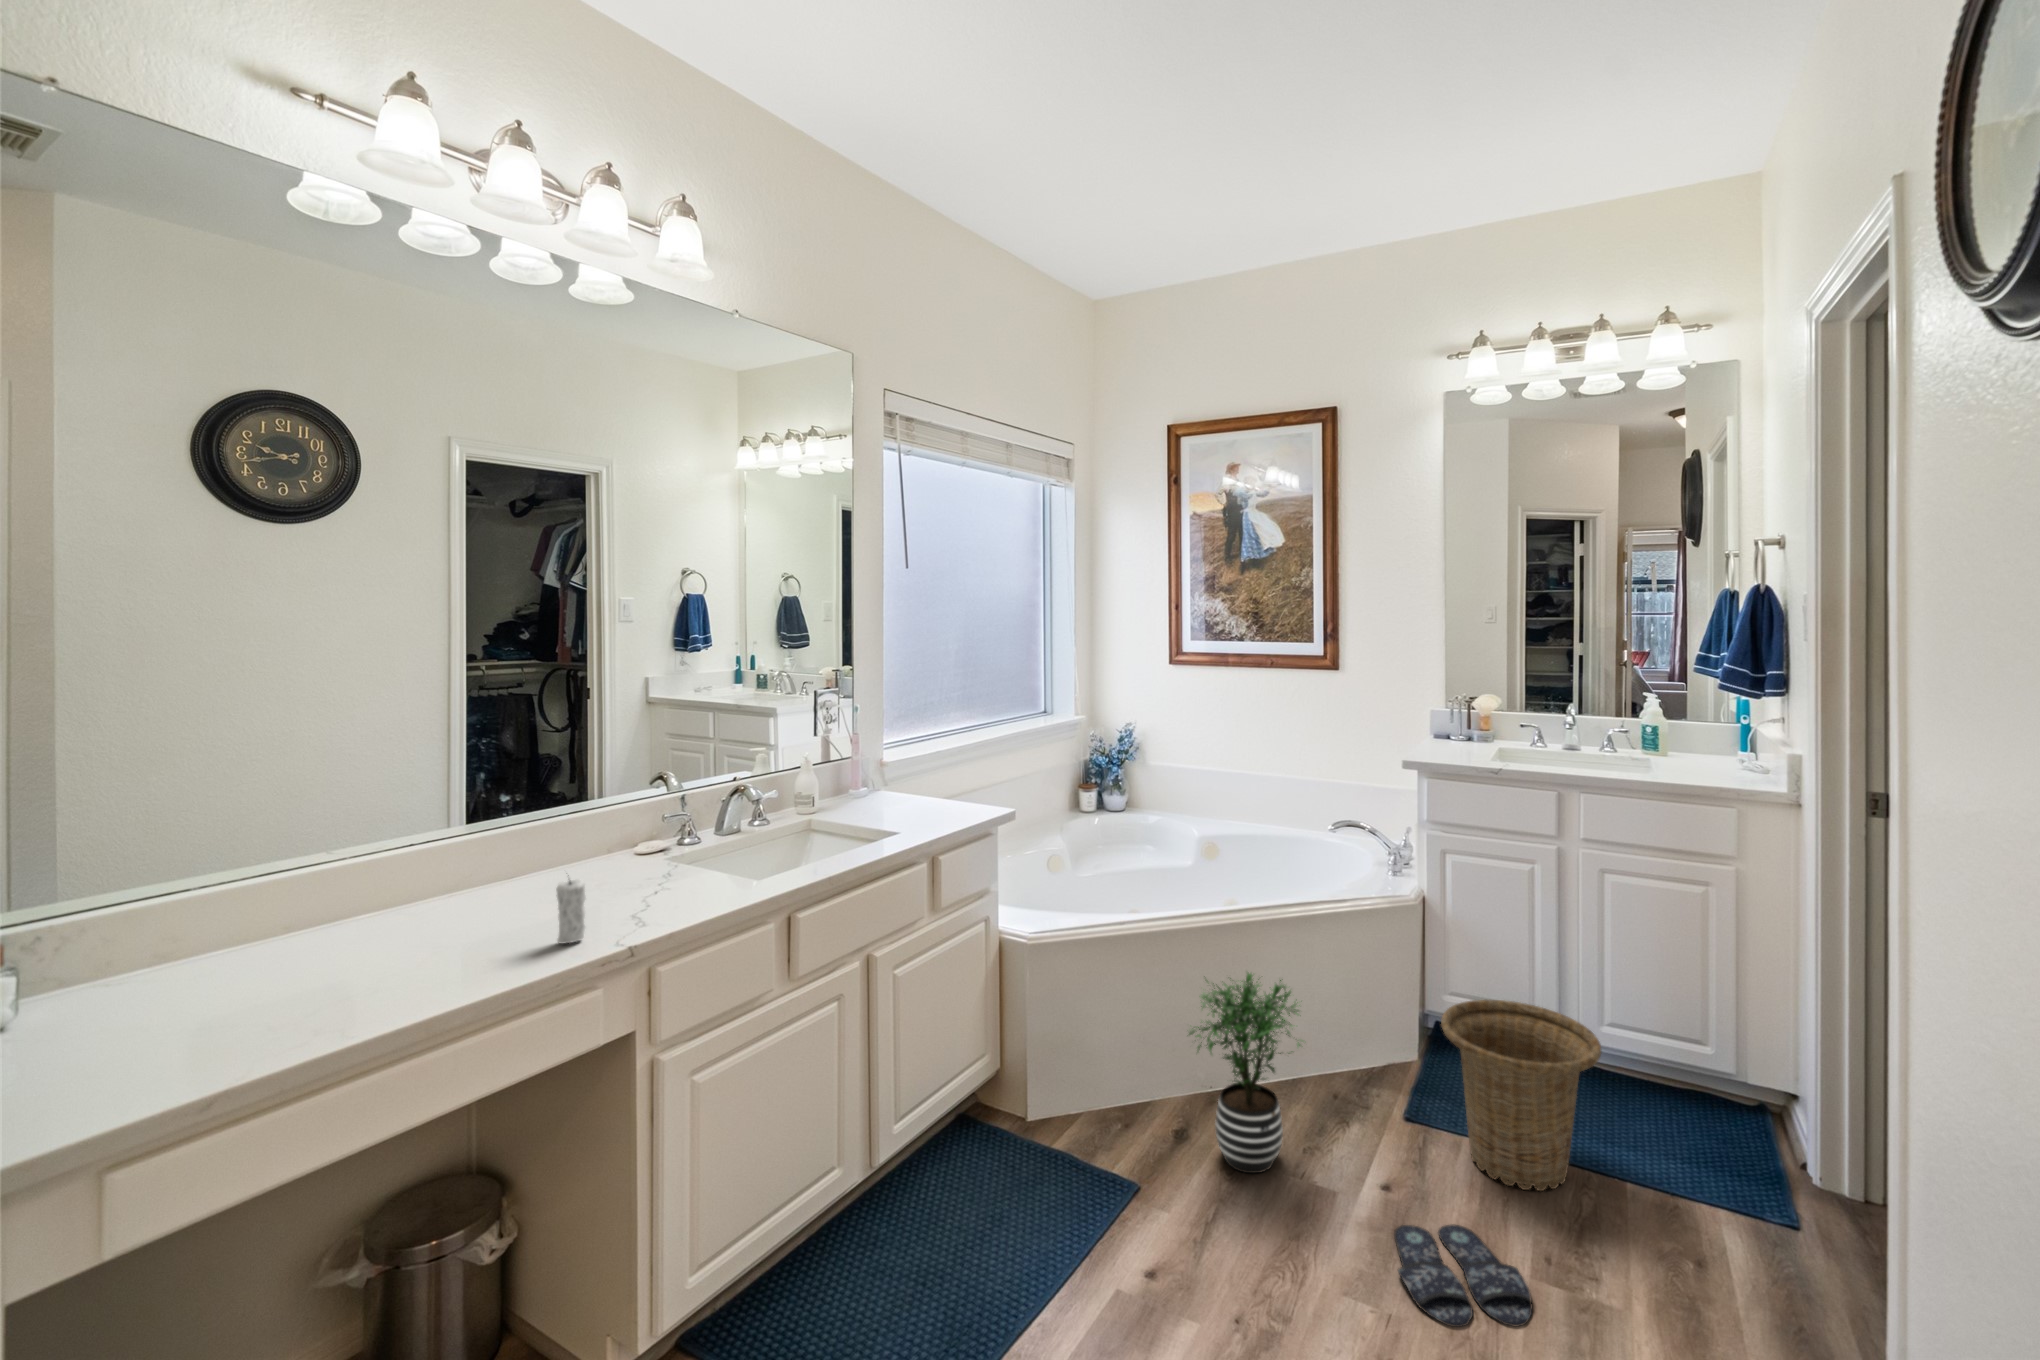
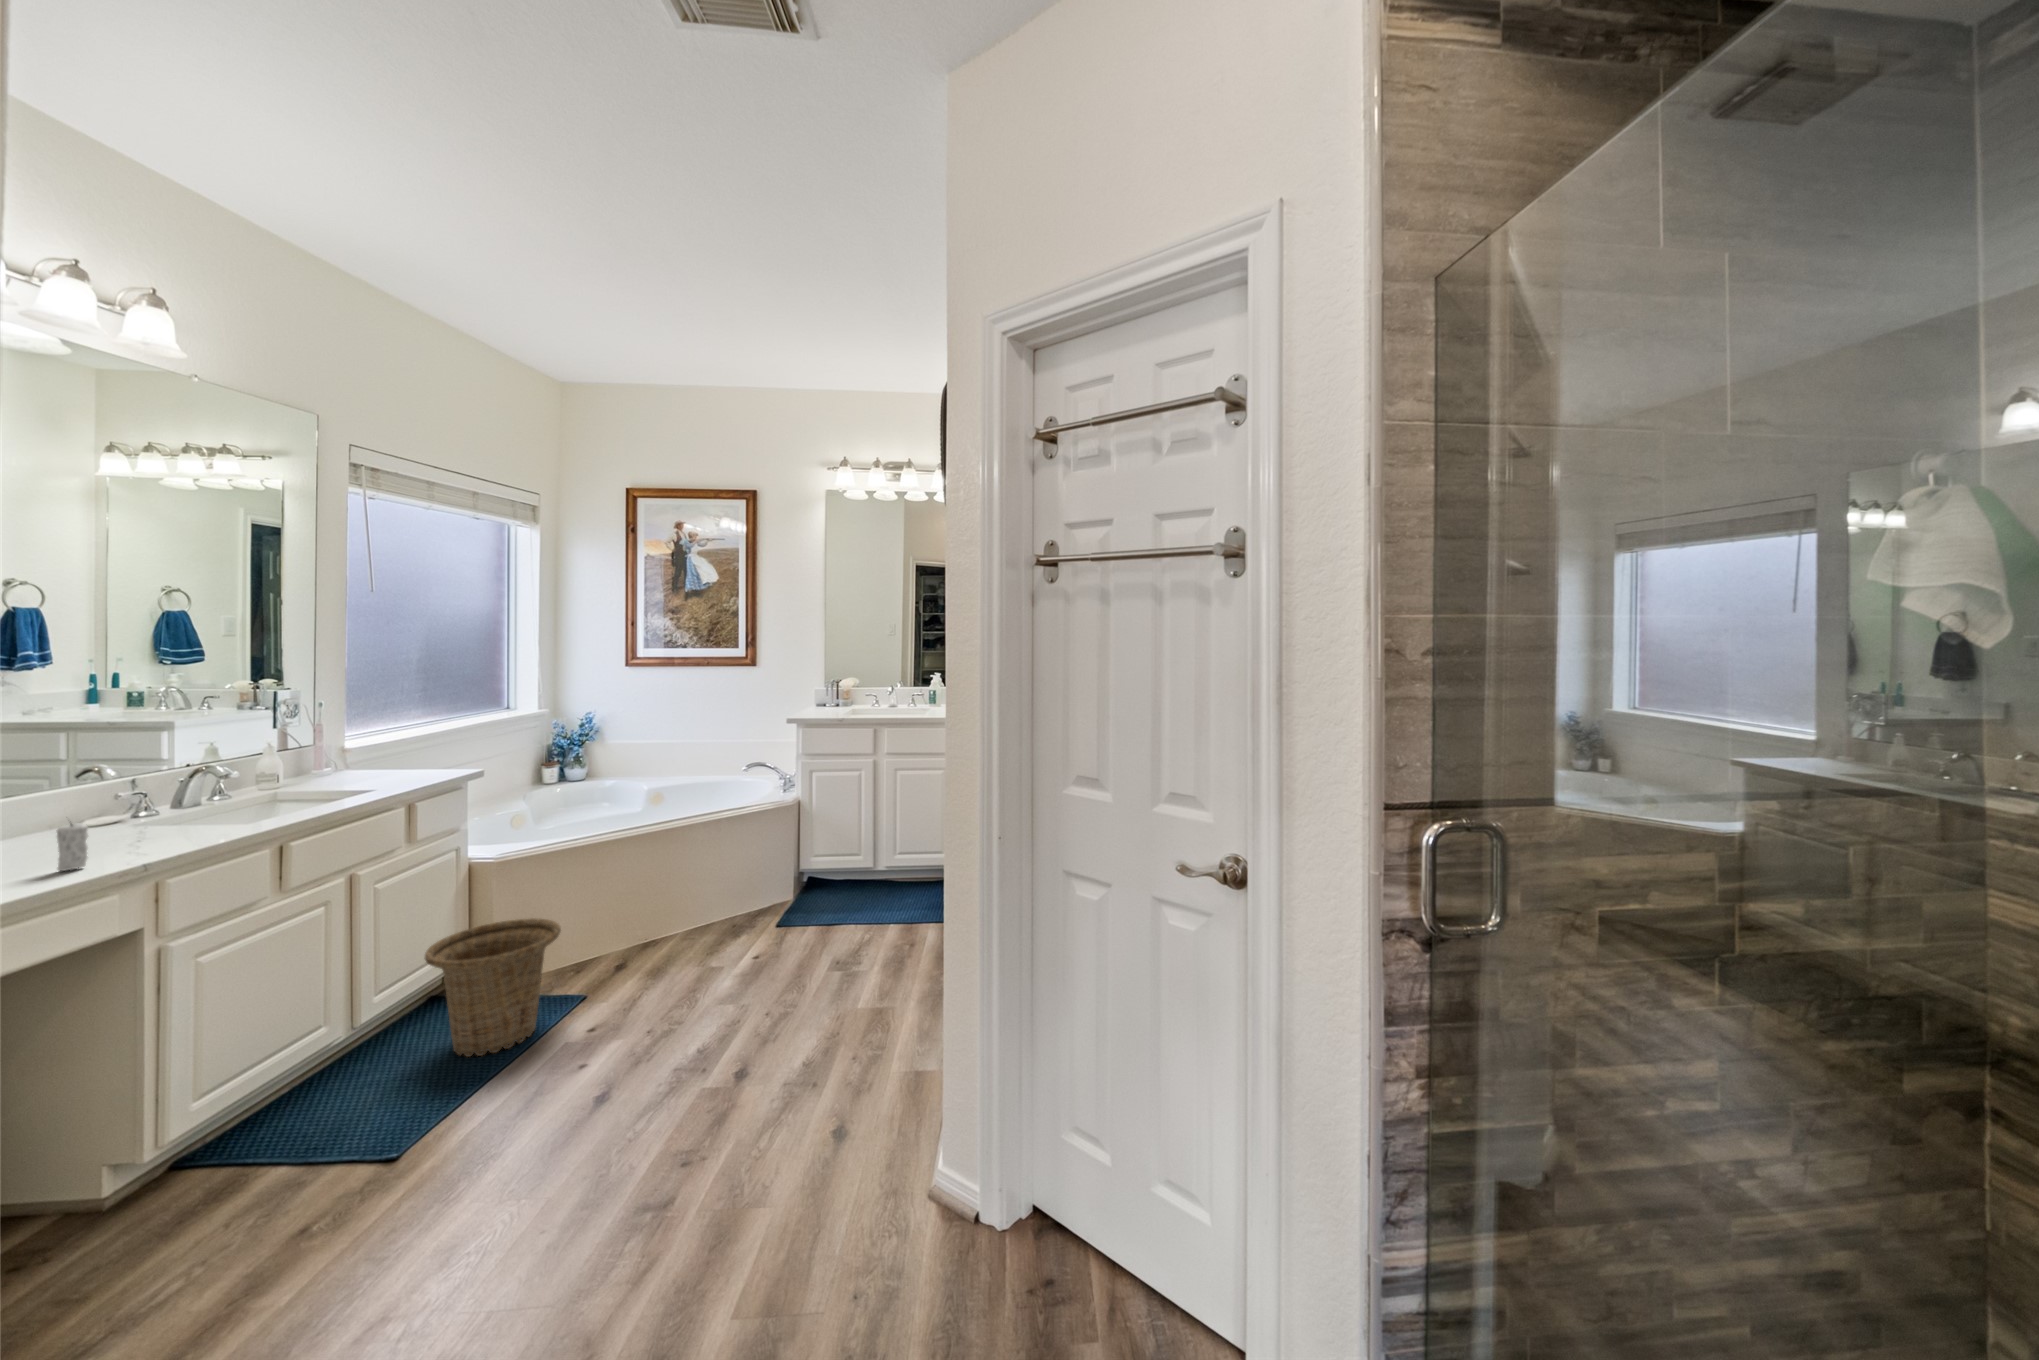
potted plant: present [1189,973,1303,1173] -> none [625,851,710,973]
basket: present [1441,1000,1601,1191] -> present [425,918,561,1057]
slippers: present [1394,1225,1532,1327] -> none [755,961,825,999]

